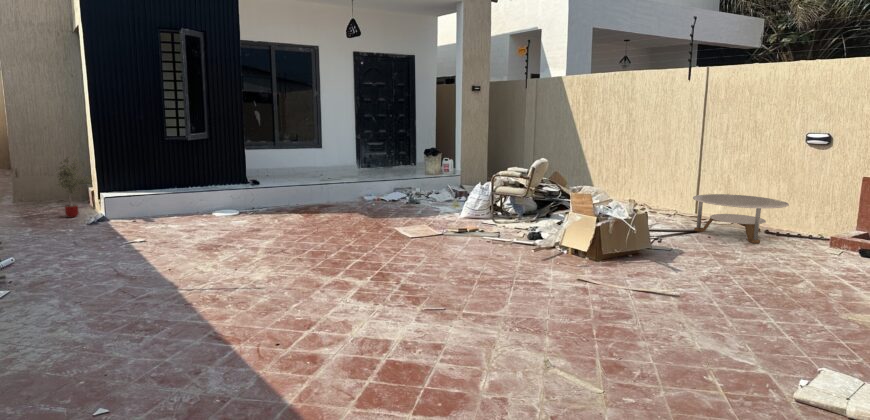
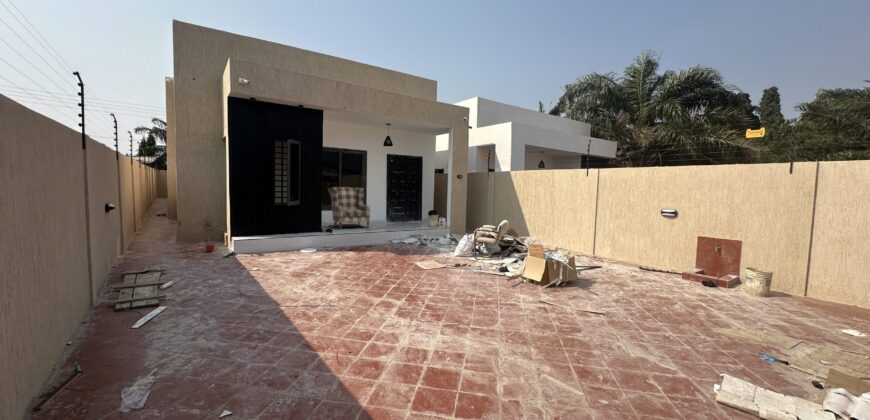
chair: none [260,111,326,180] -> present [331,187,370,229]
round table: present [693,194,789,244] -> none [598,244,658,276]

